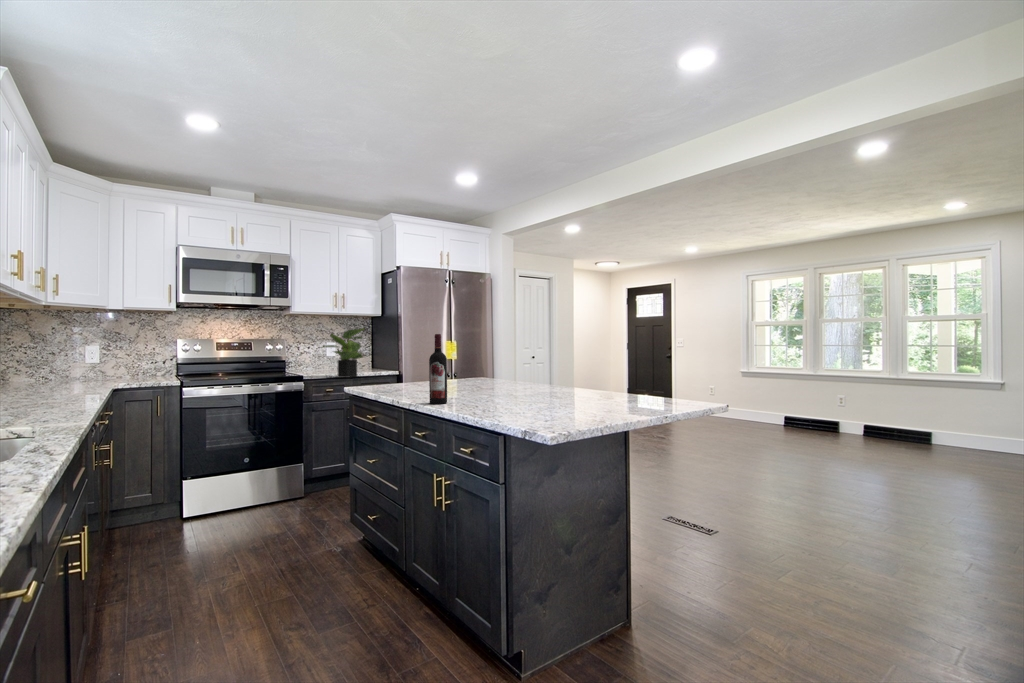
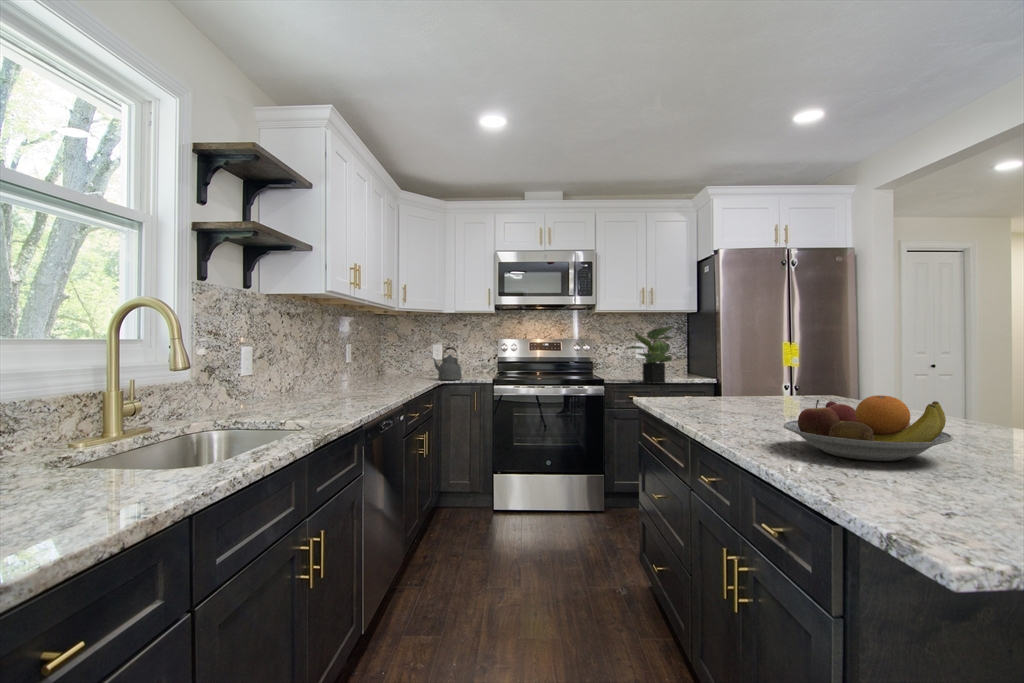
wine bottle: present [429,334,447,404] -> none [722,336,750,436]
kettle: none [90,347,136,384] -> present [432,347,462,380]
fruit bowl: none [471,370,556,408] -> present [784,395,953,461]

